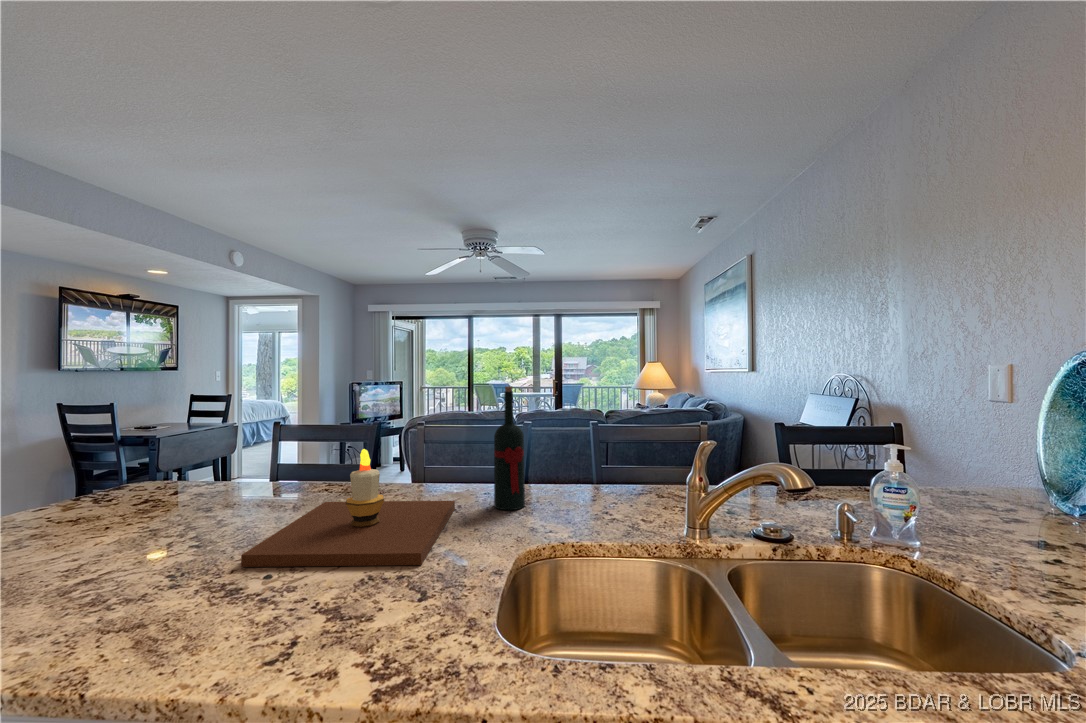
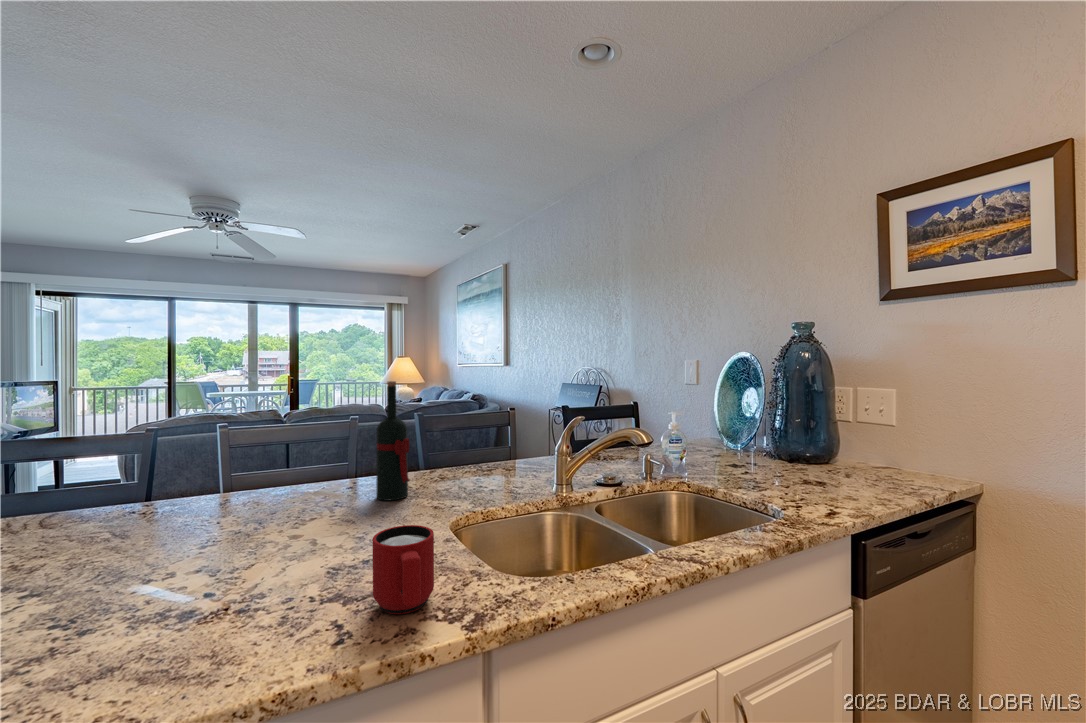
candle: present [241,449,455,567] -> none [153,452,374,601]
mug: none [329,547,403,650] -> present [373,525,434,614]

